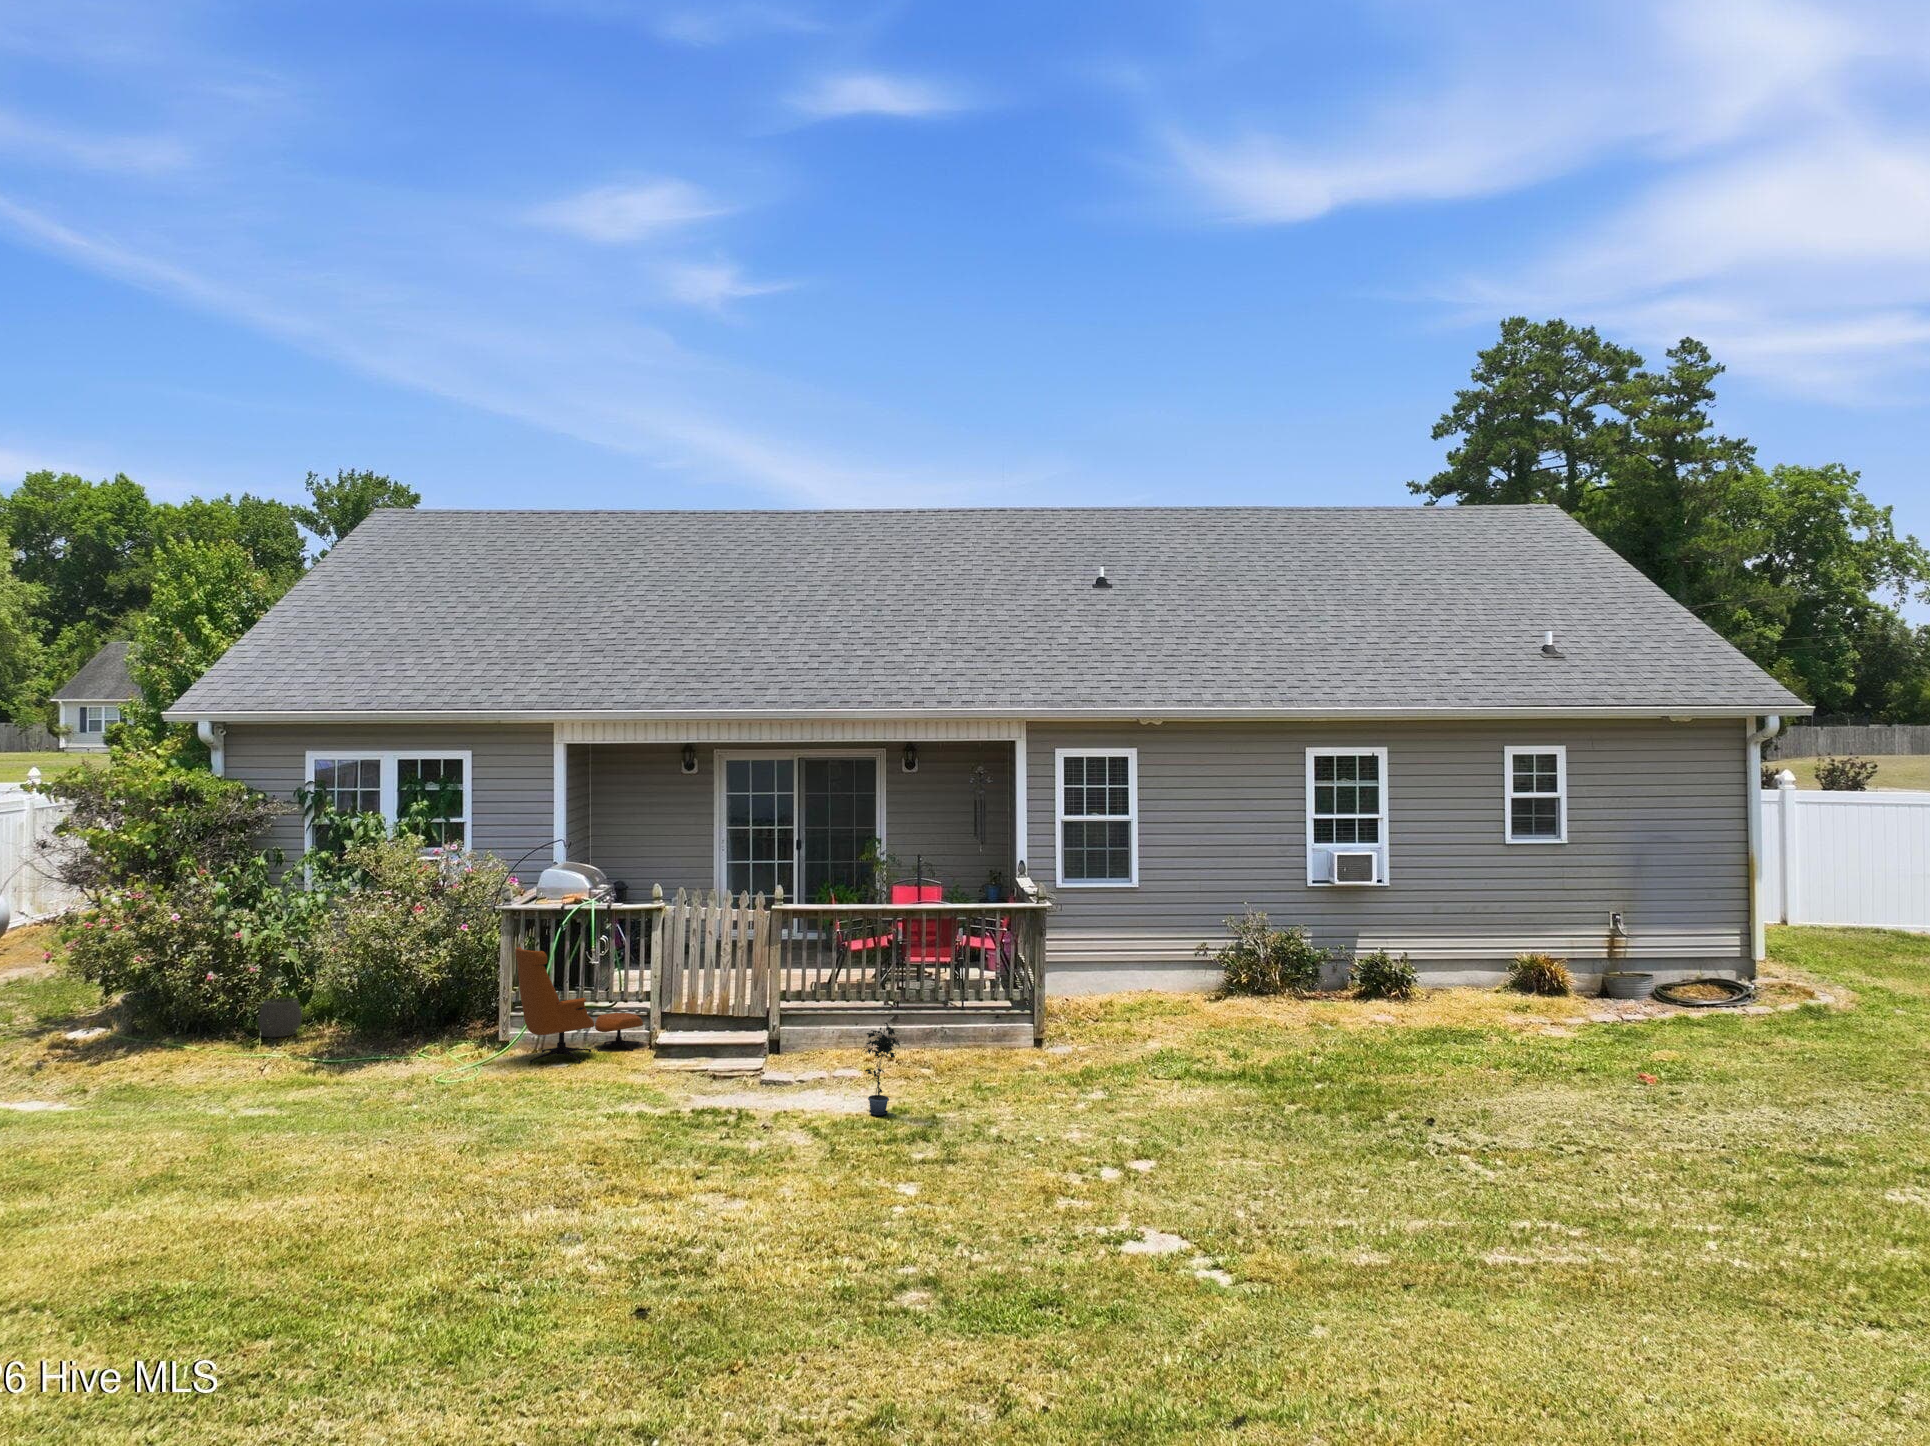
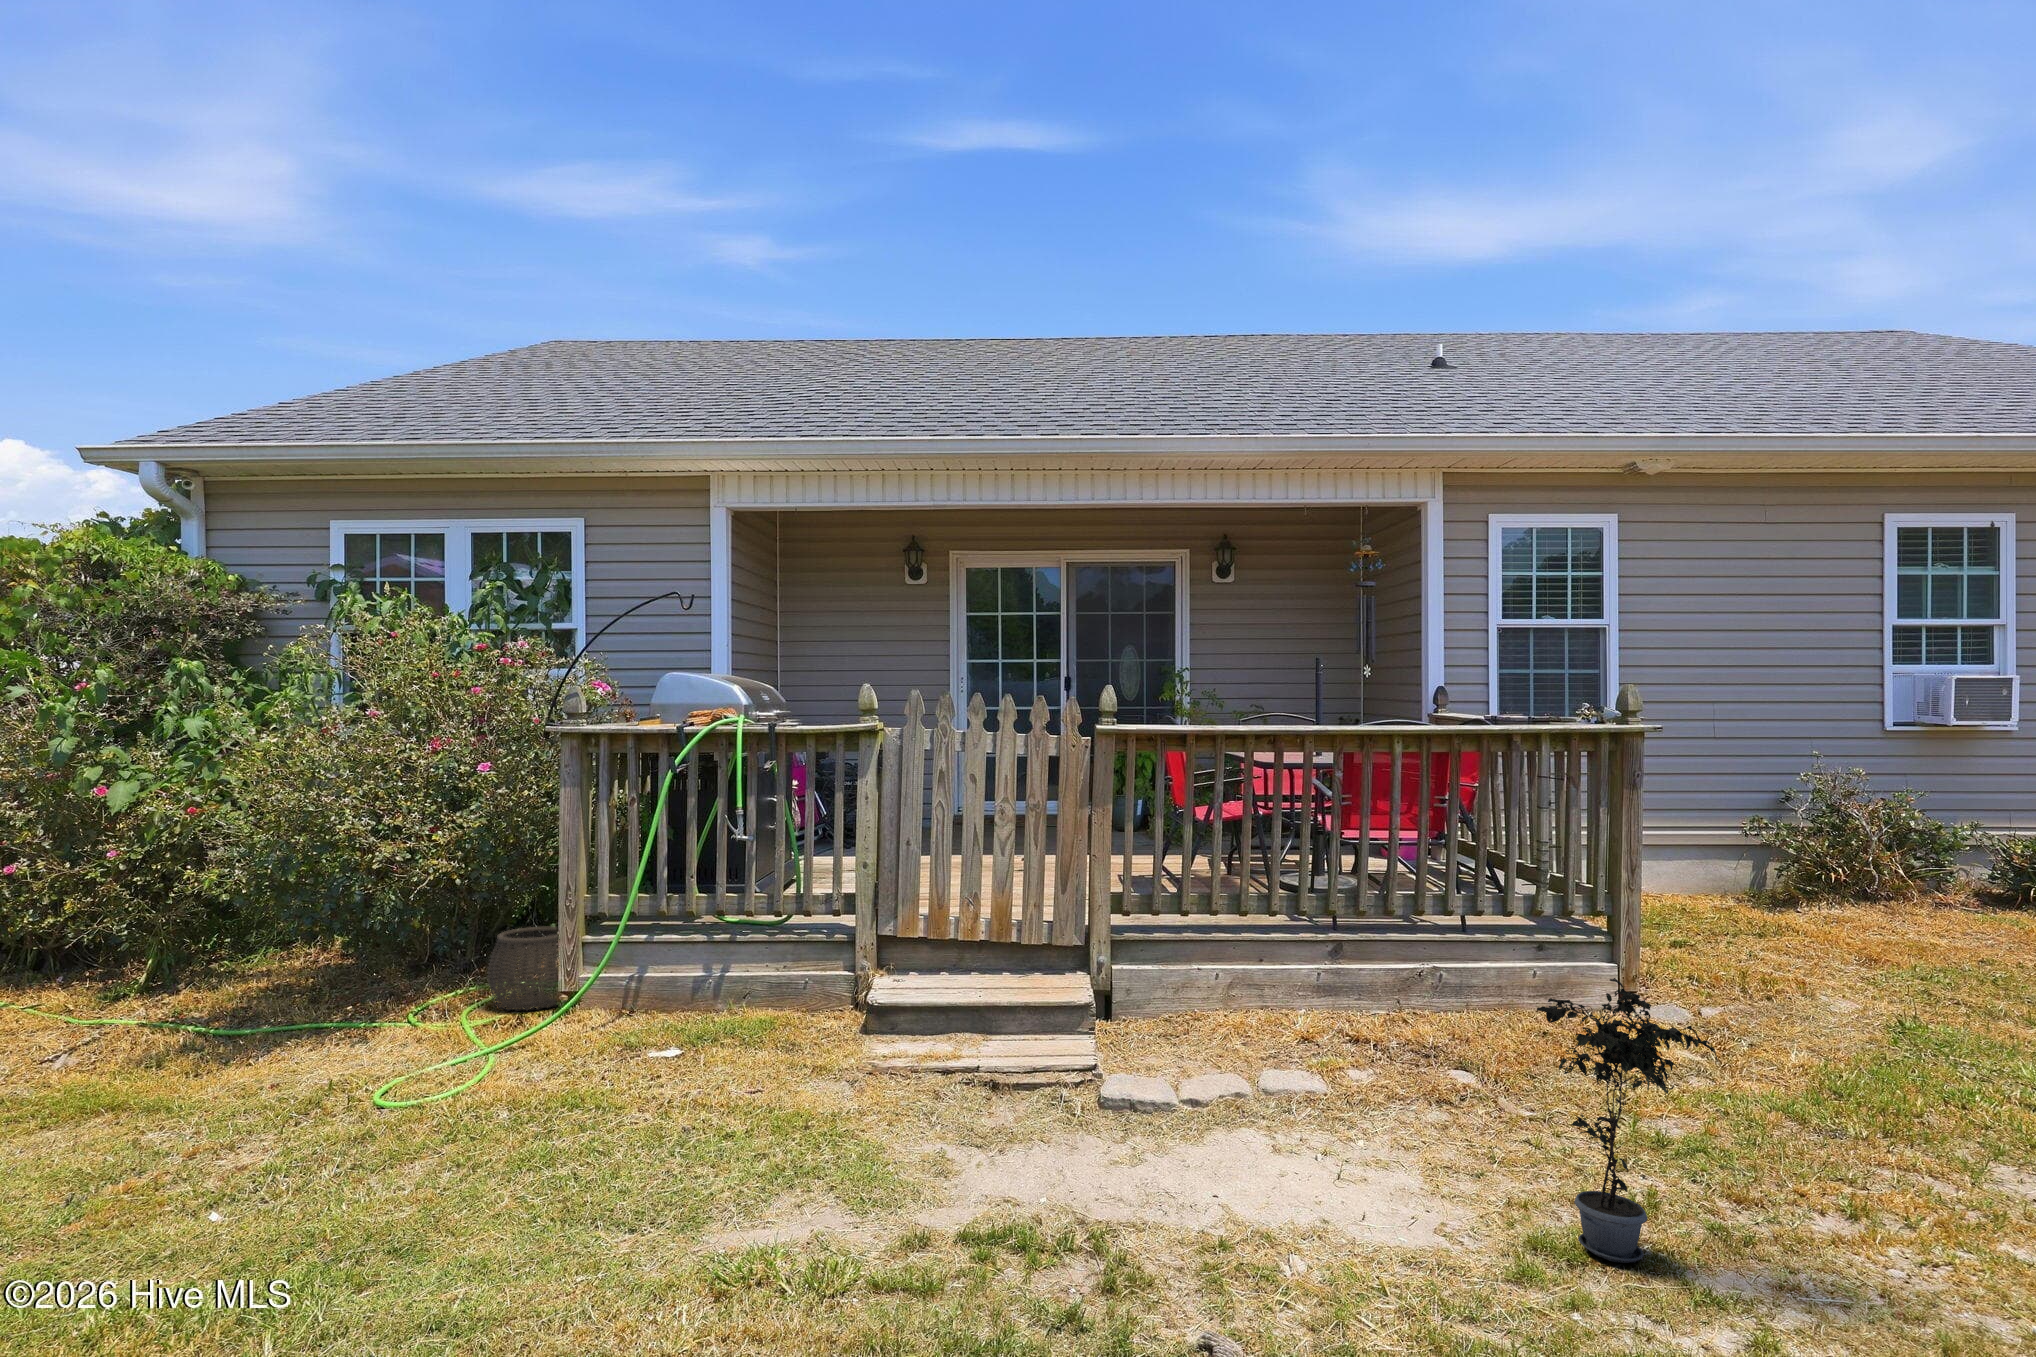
lounge chair: present [515,947,643,1063] -> none [572,798,842,1050]
woven basket: present [258,998,302,1037] -> present [487,927,560,1011]

